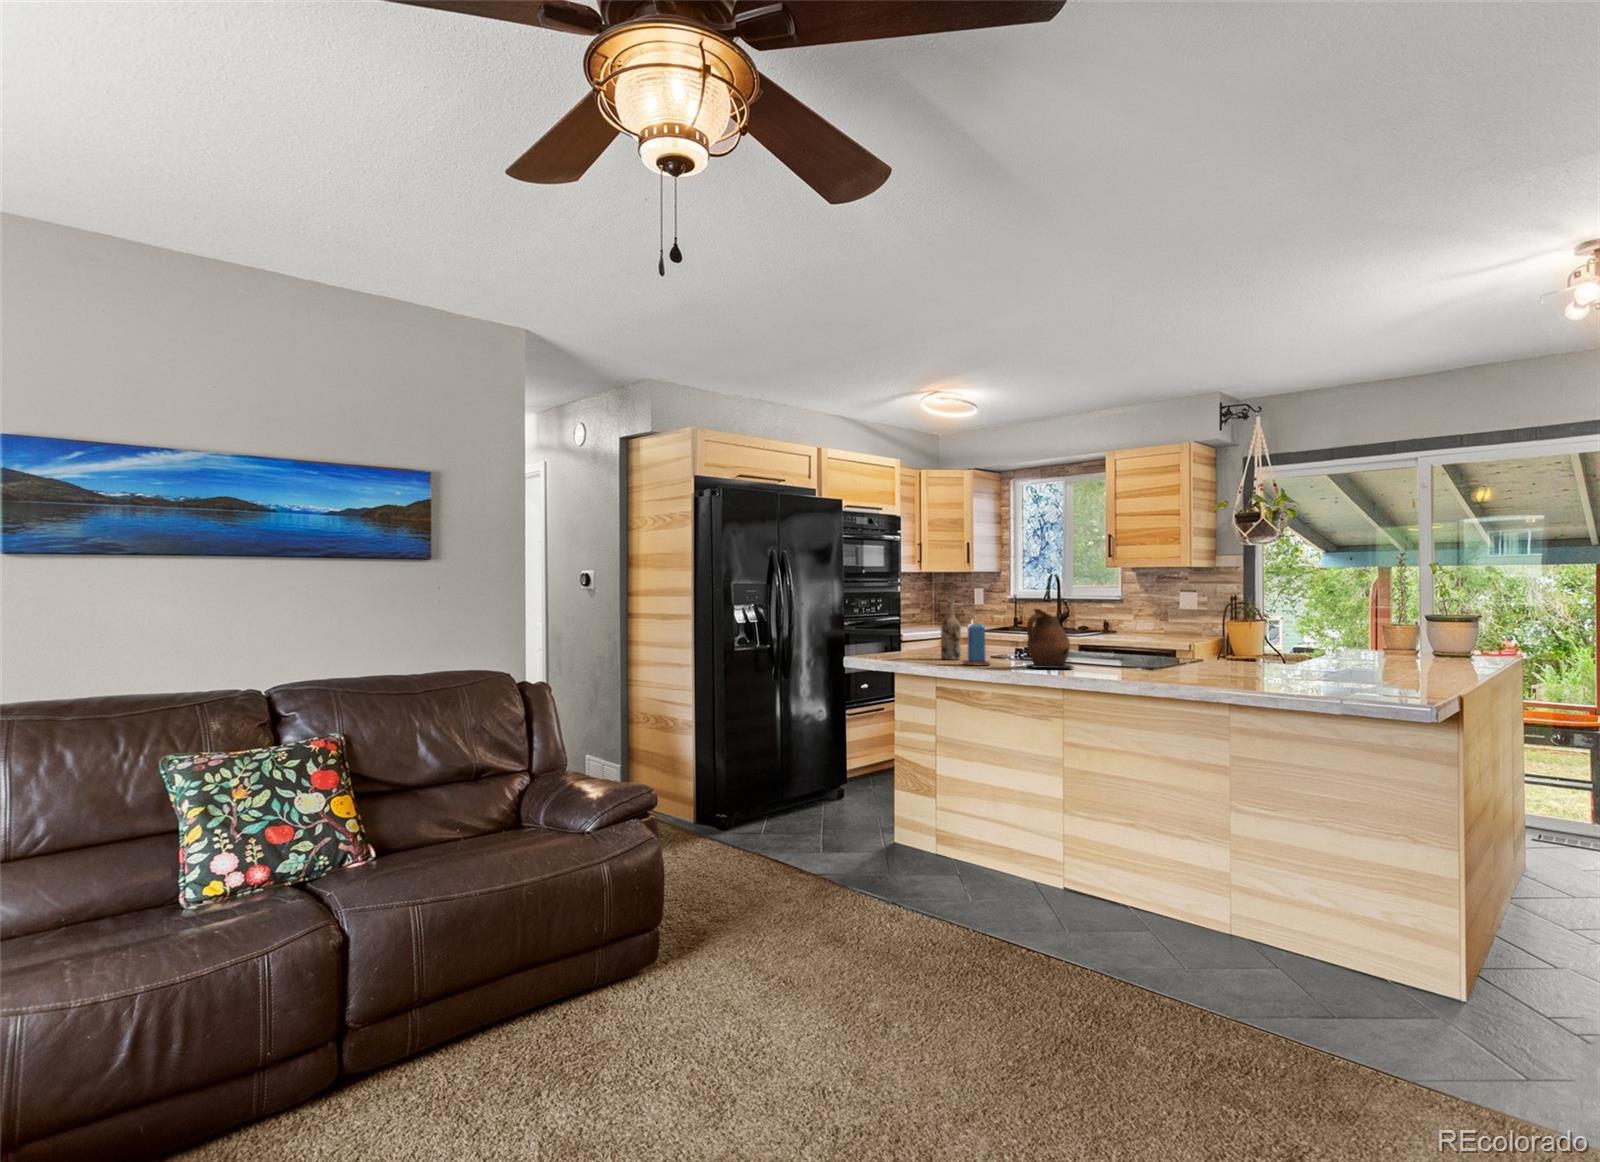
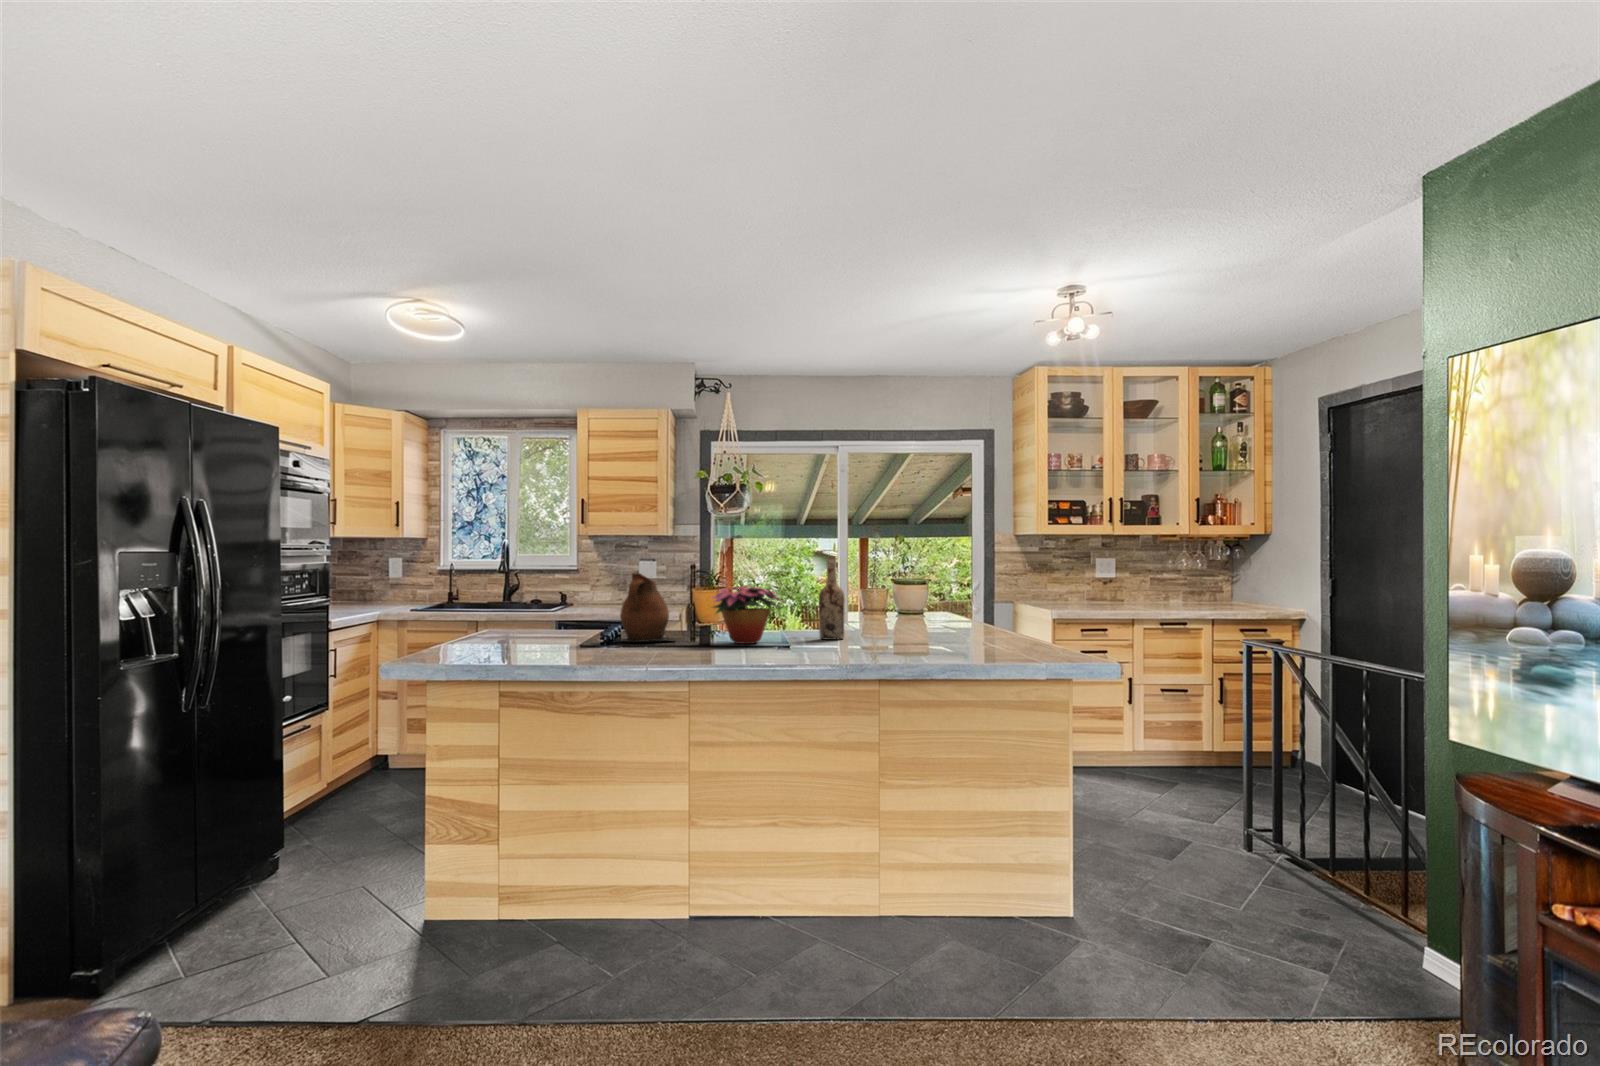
wine bottle: present [941,596,961,660] -> present [819,557,845,640]
flower arrangement: none [1080,621,1165,677] -> present [712,585,783,644]
candle: present [963,622,990,666] -> none [534,588,576,645]

